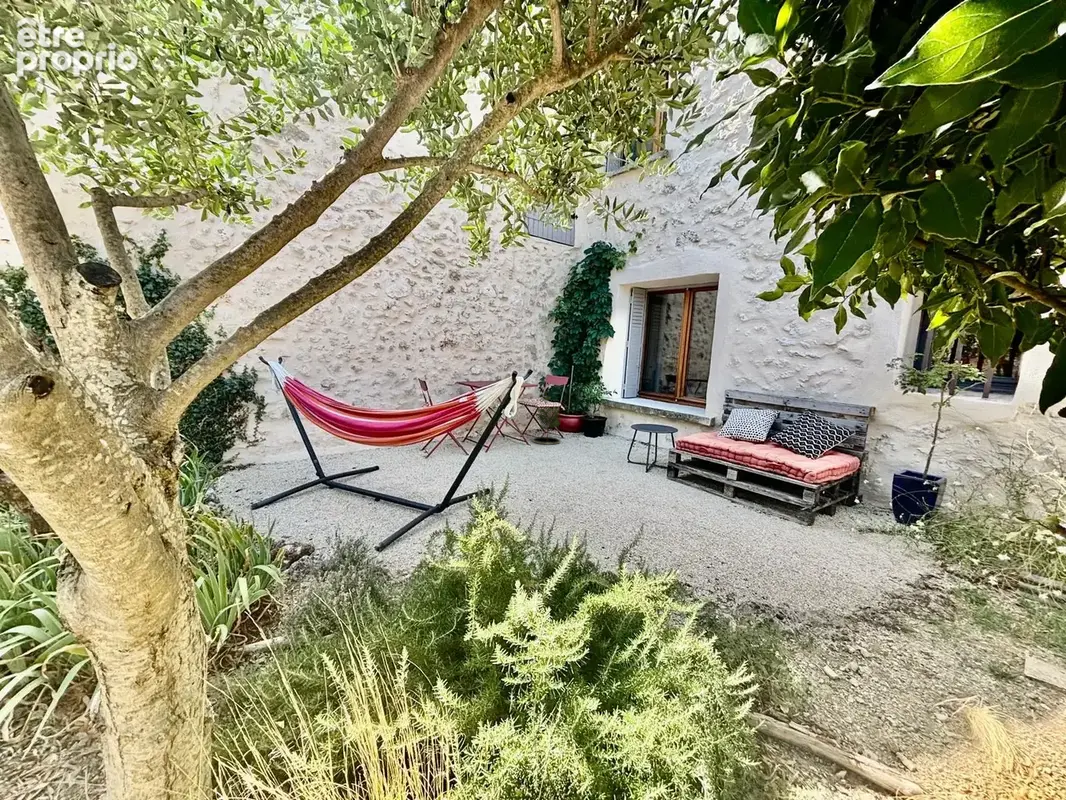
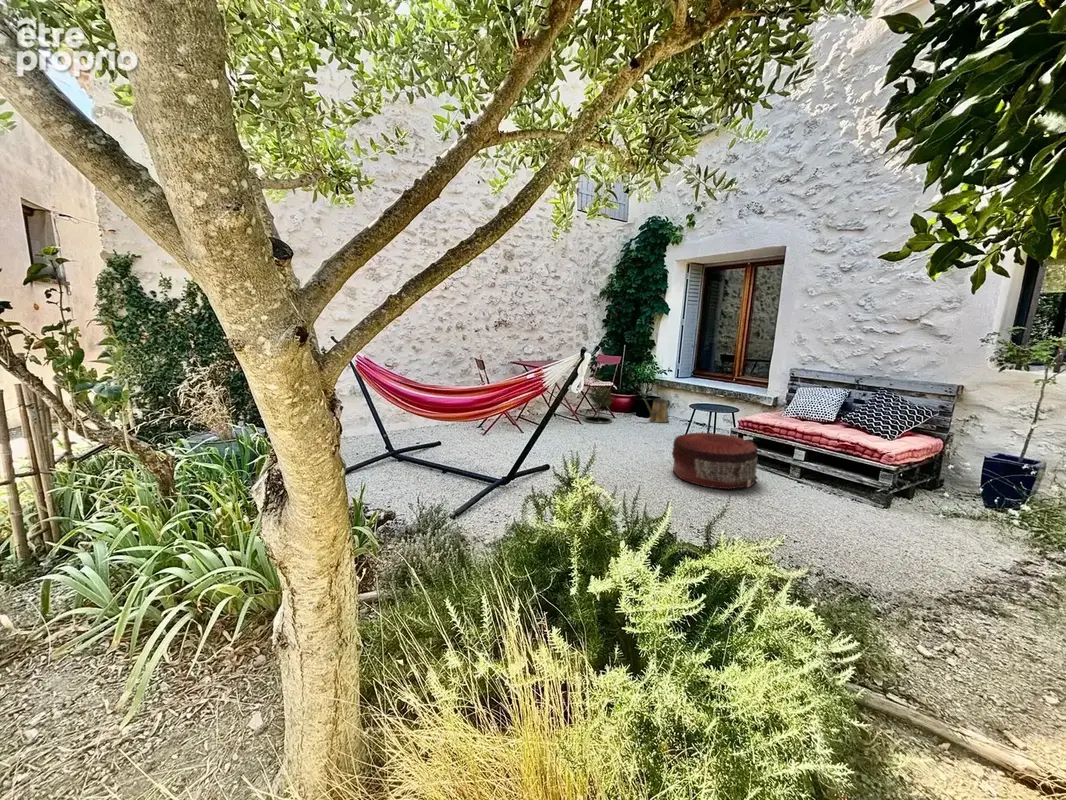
watering can: none [589,419,617,443] -> present [643,398,670,423]
pouf: none [611,452,693,510] -> present [672,432,757,489]

